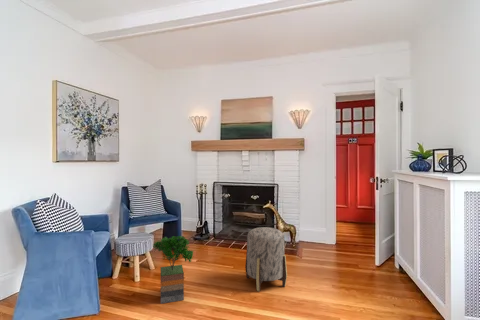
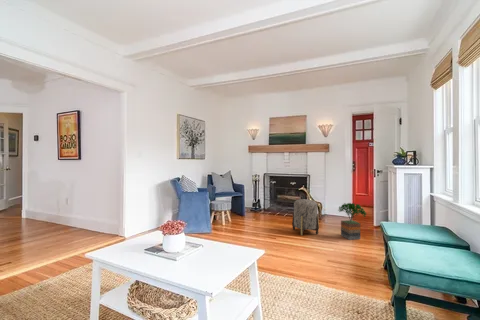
potted tree: present [153,236,193,303] -> present [339,203,366,240]

